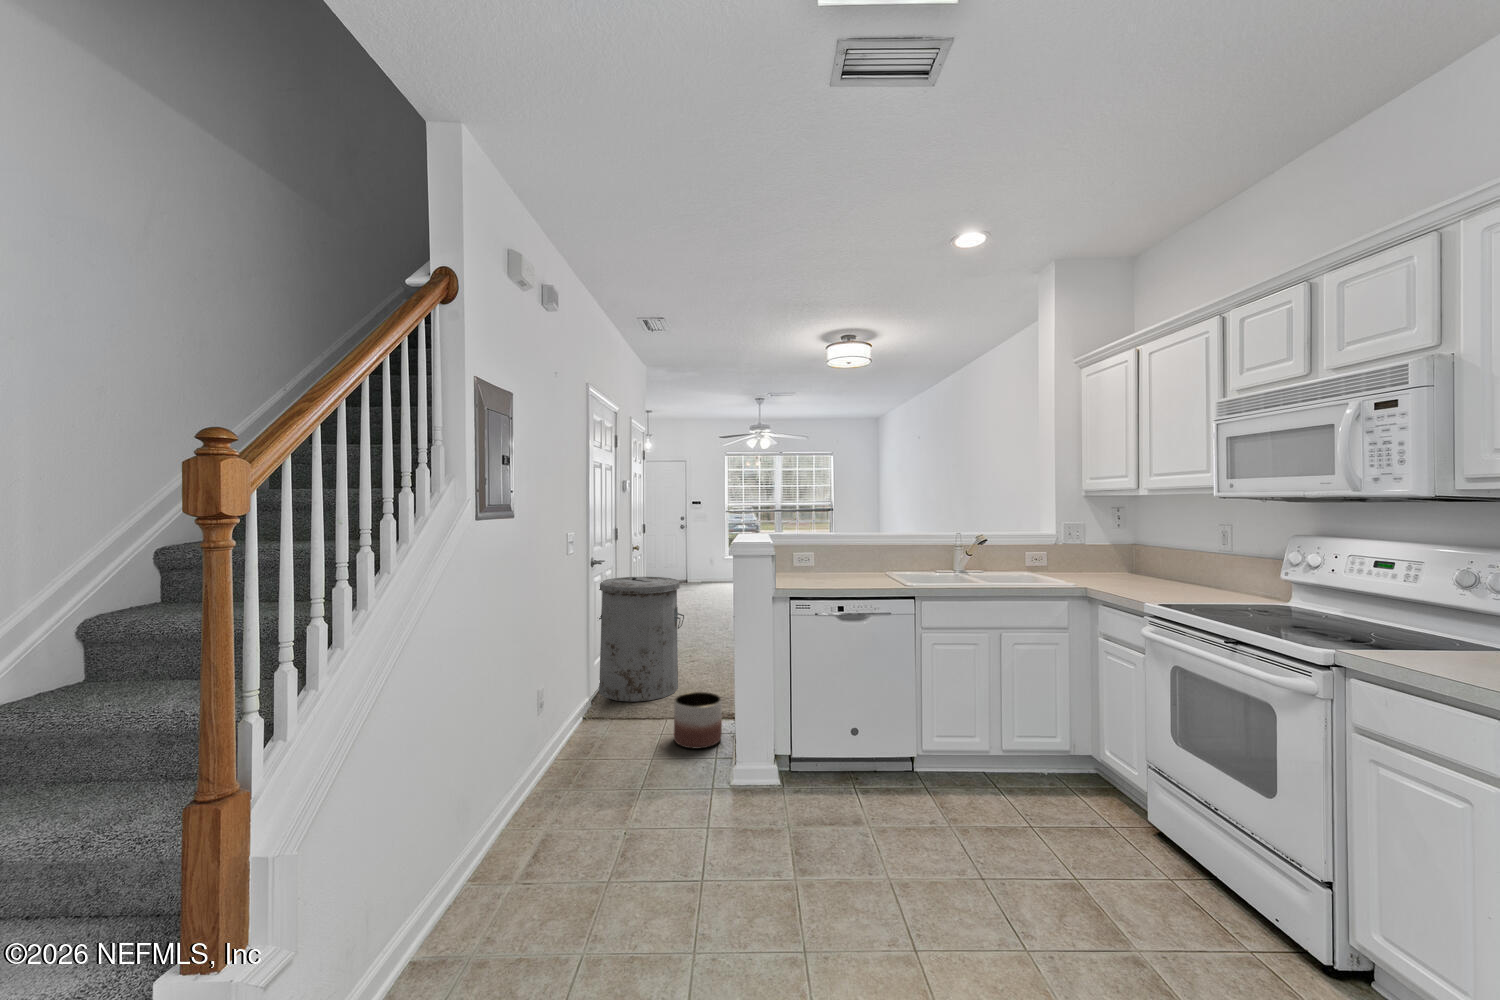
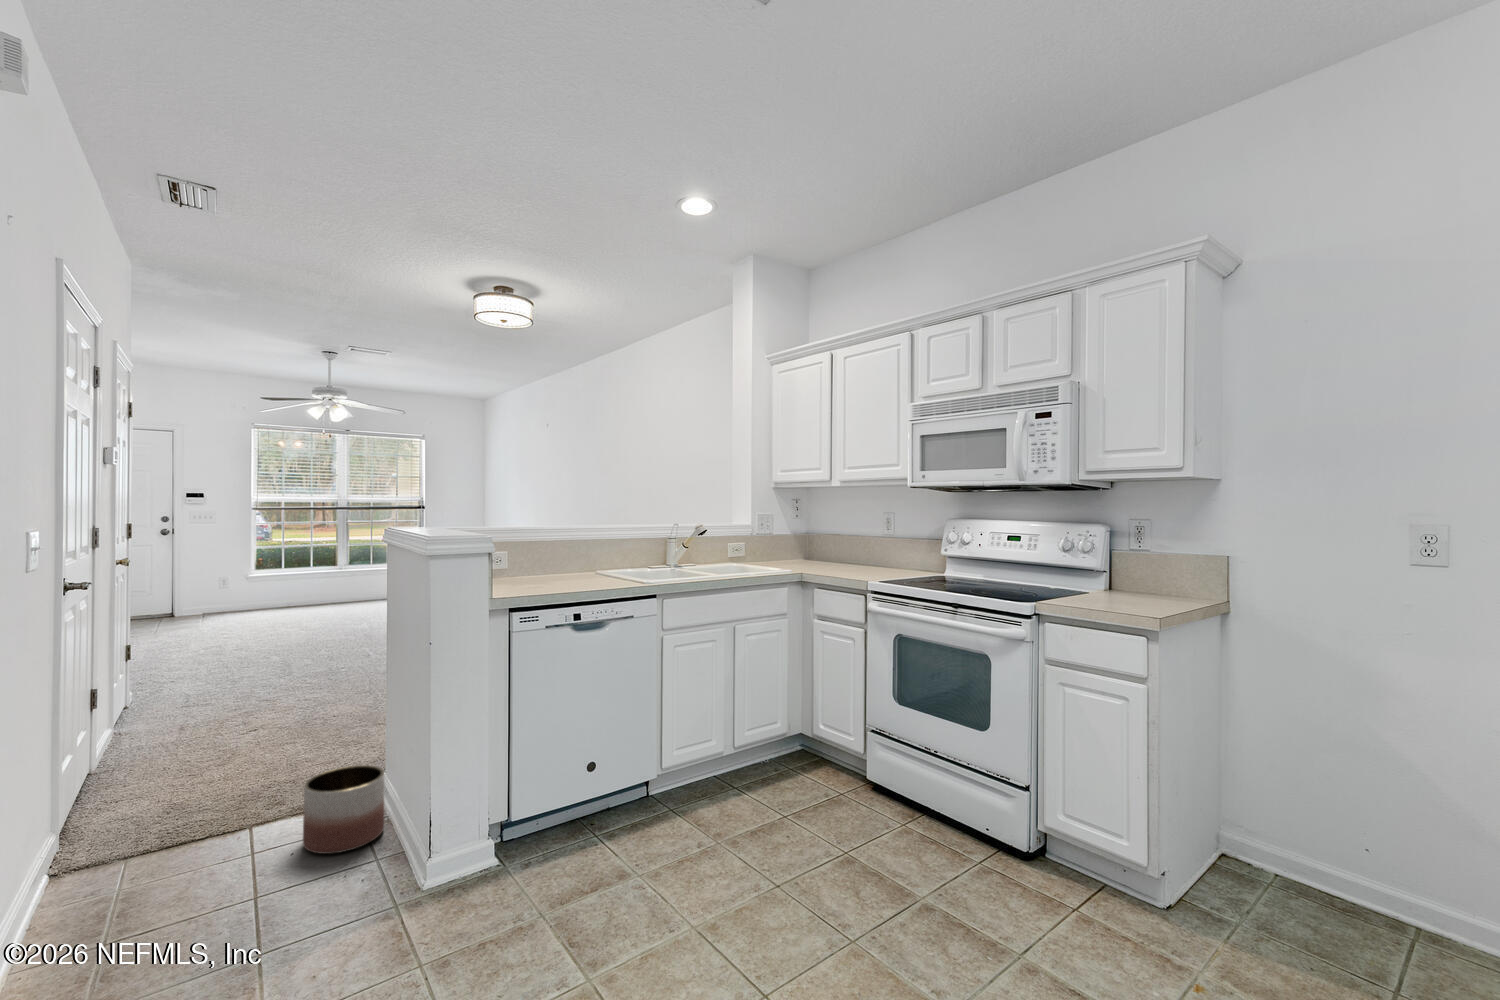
trash can: present [599,577,684,702] -> none [89,609,273,819]

